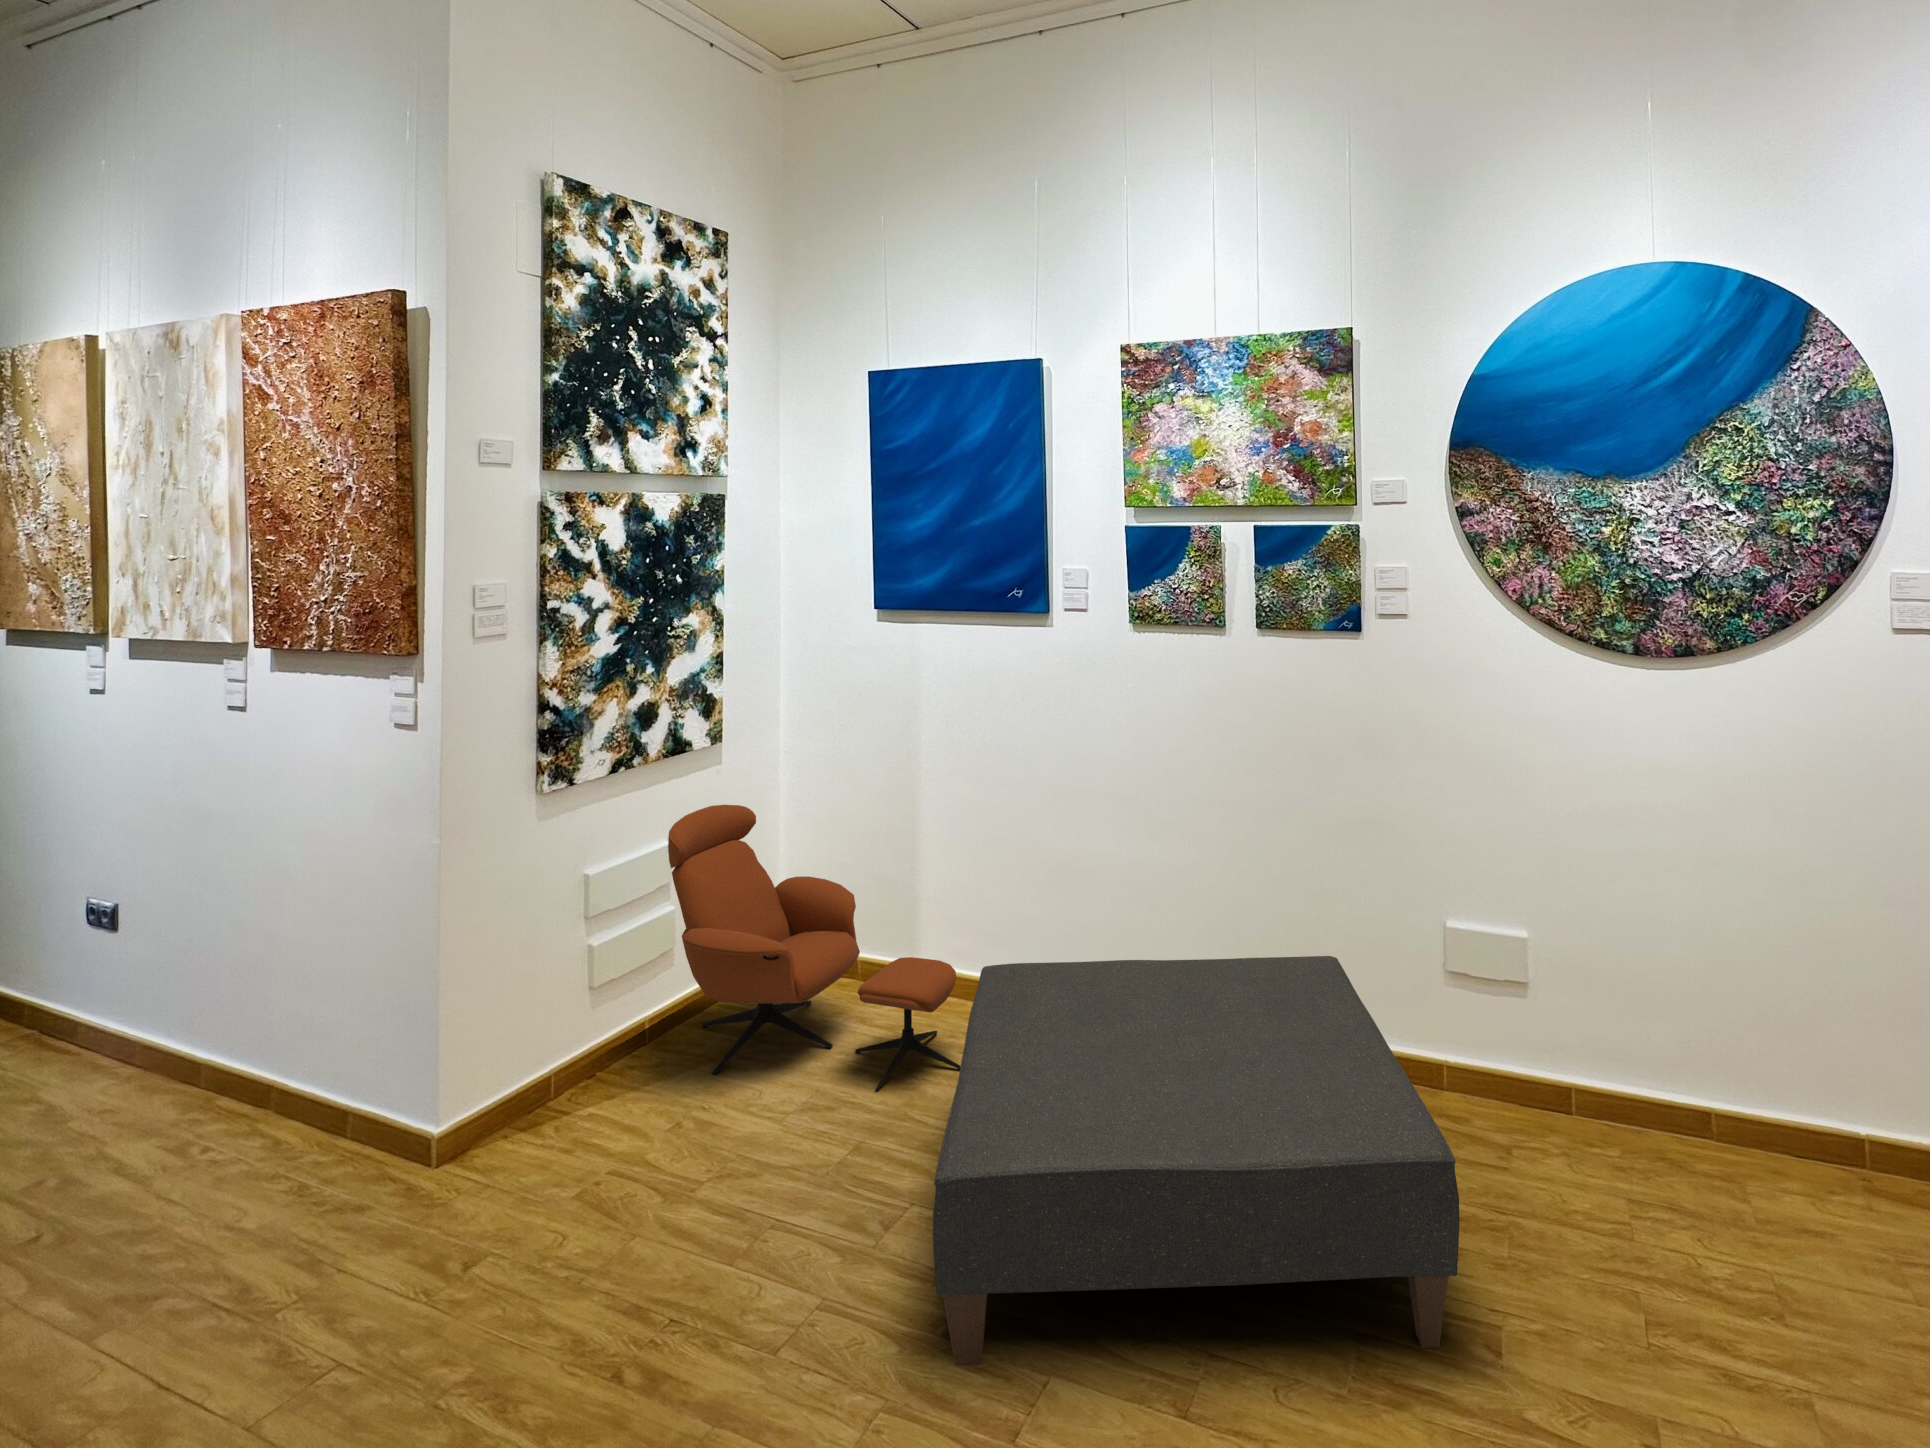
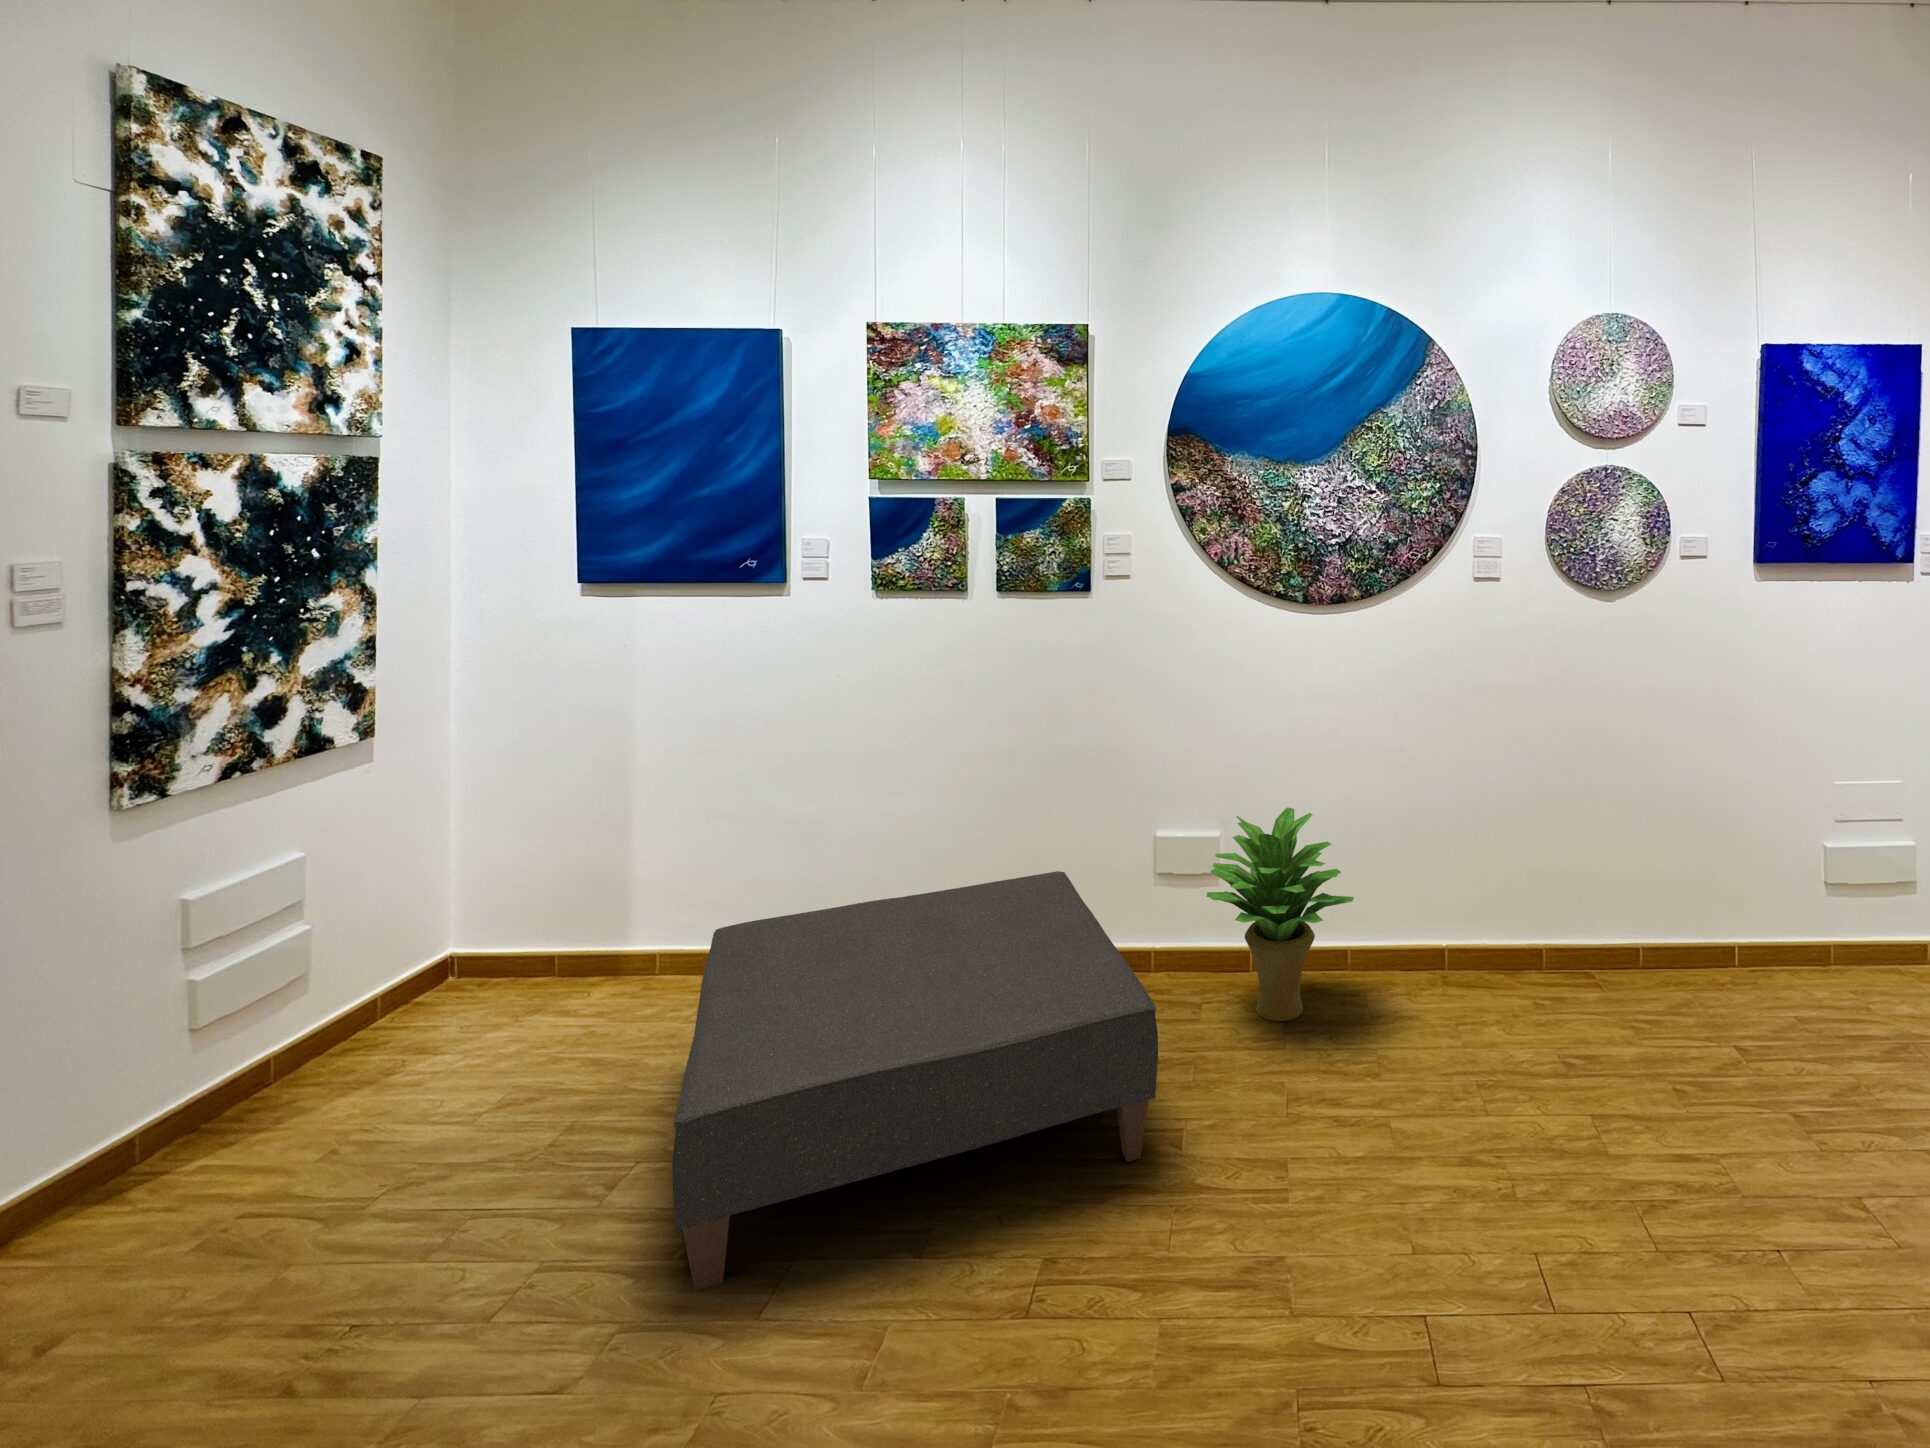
lounge chair: present [668,805,961,1091] -> none [304,803,690,1097]
potted plant: none [1514,918,1724,1200] -> present [1207,807,1354,1021]

